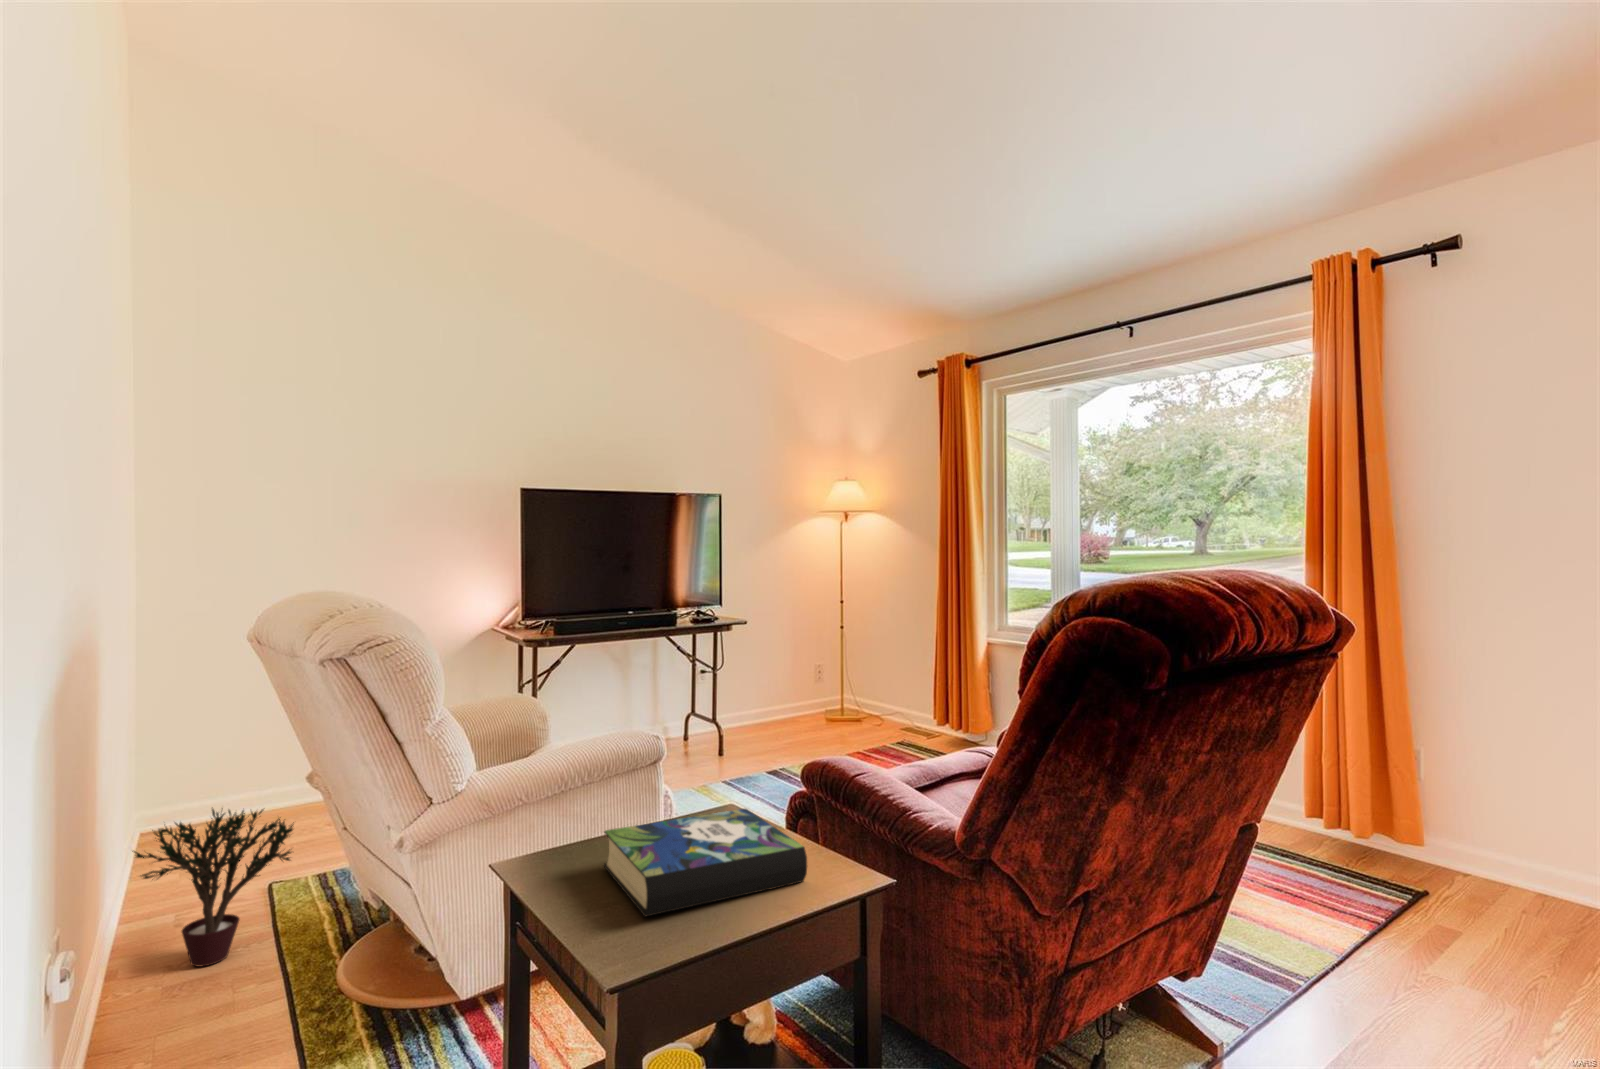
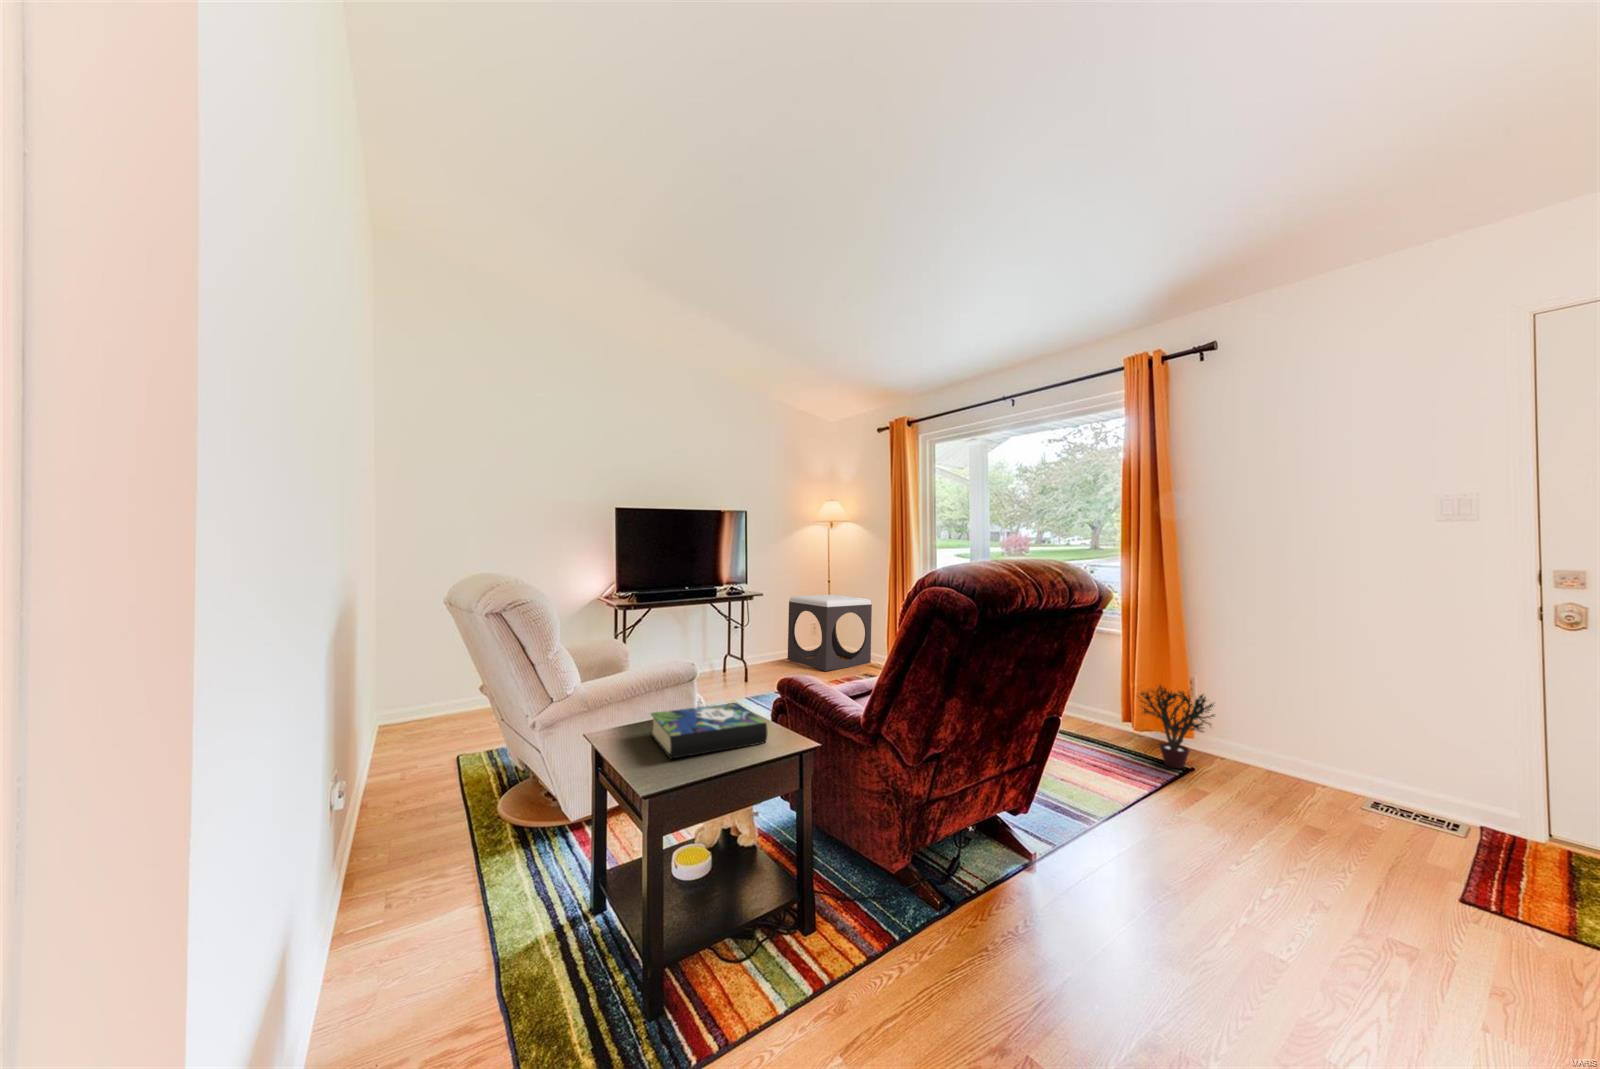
footstool: none [781,622,907,737] -> present [788,595,872,671]
potted plant: present [132,808,294,967] -> present [1141,685,1215,769]

